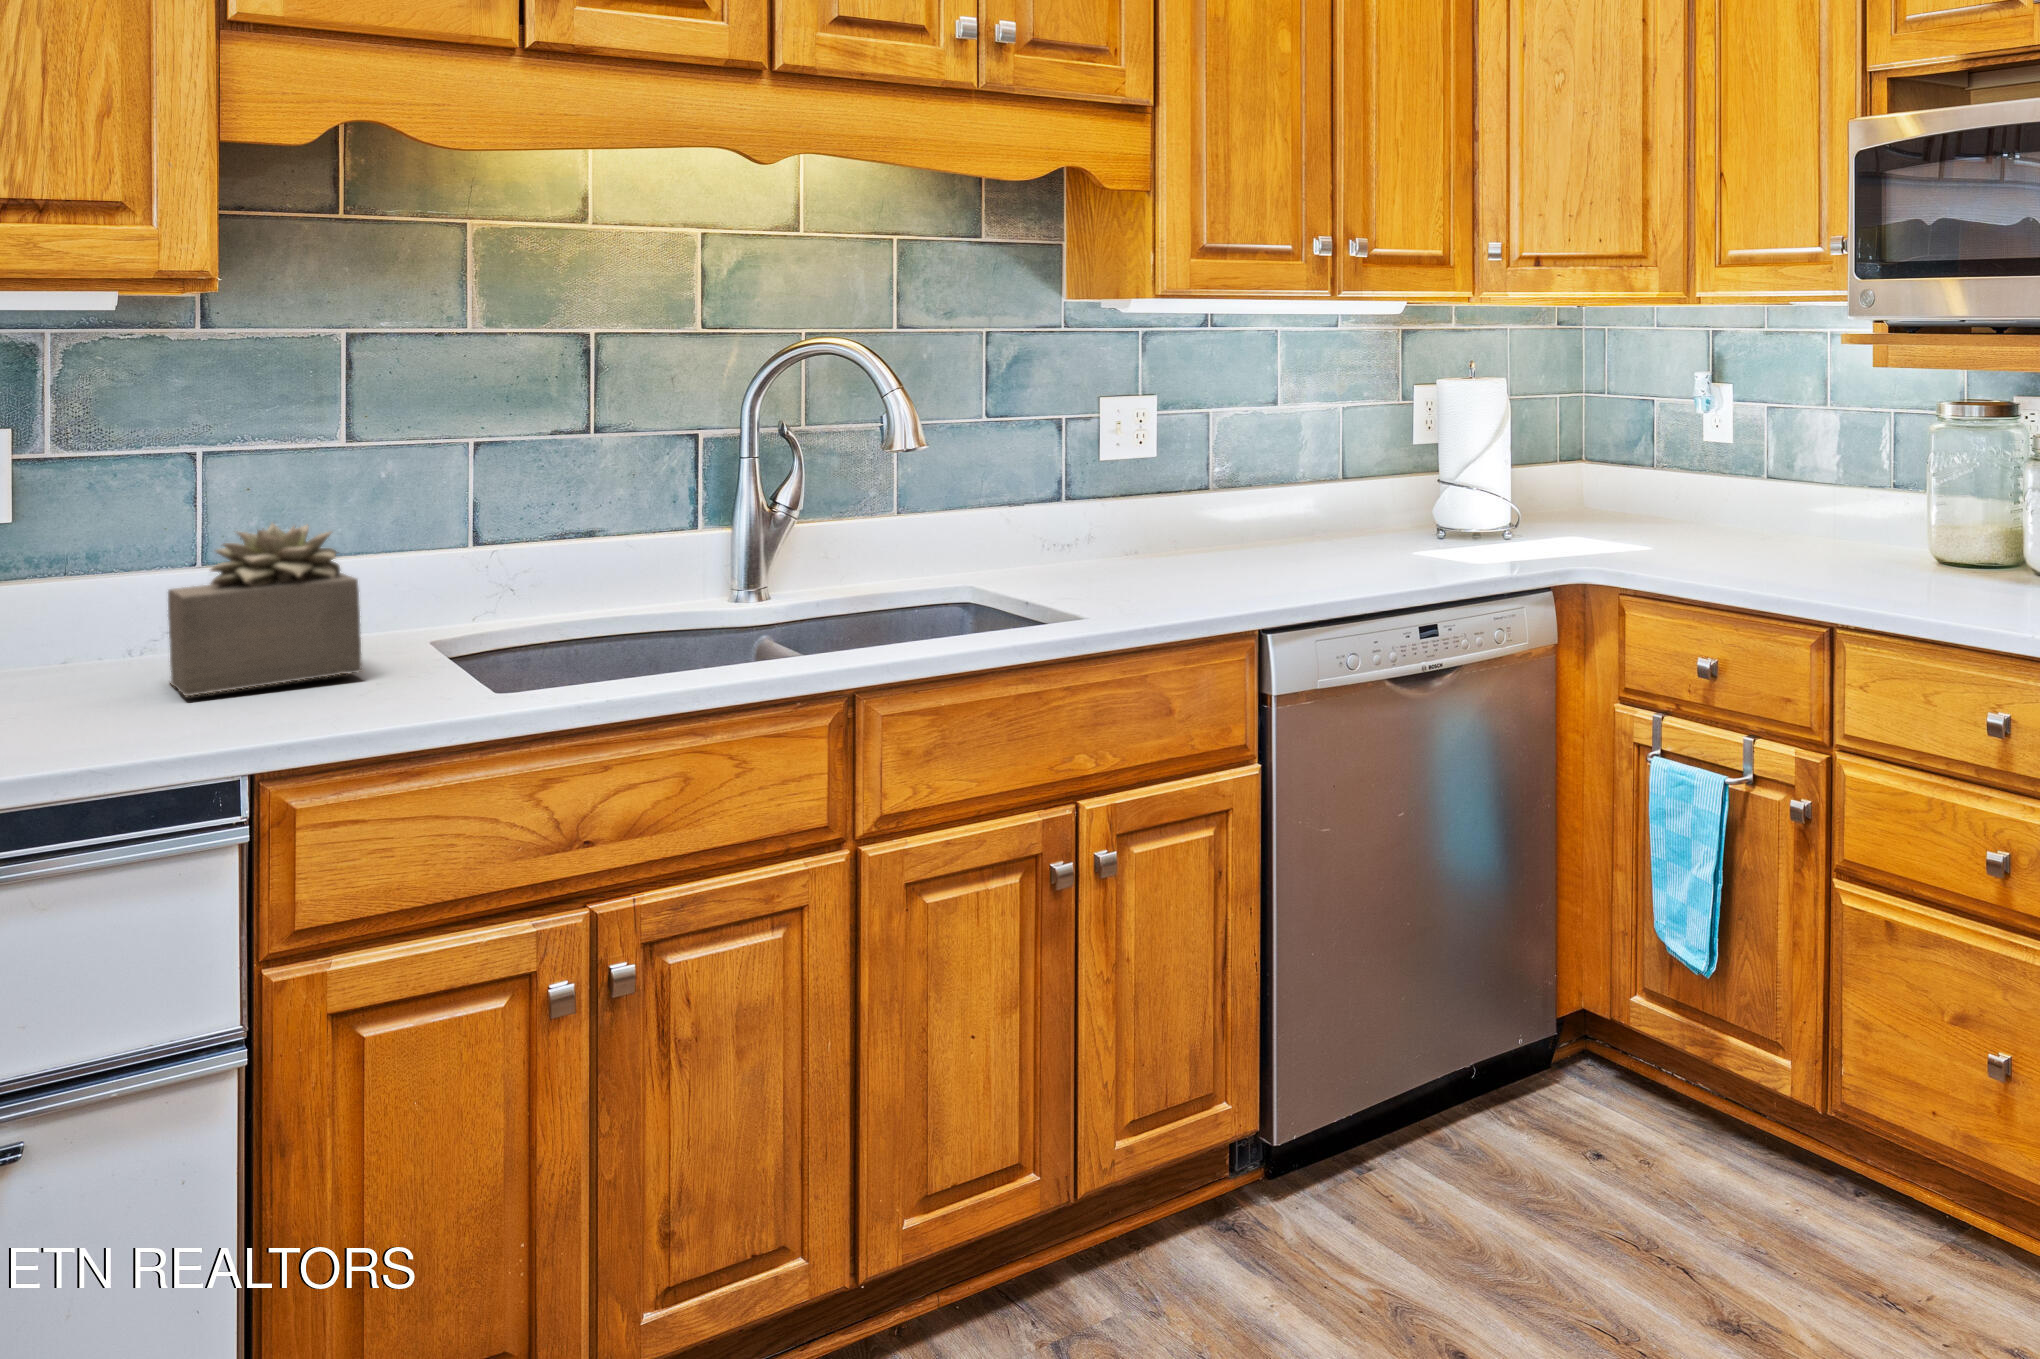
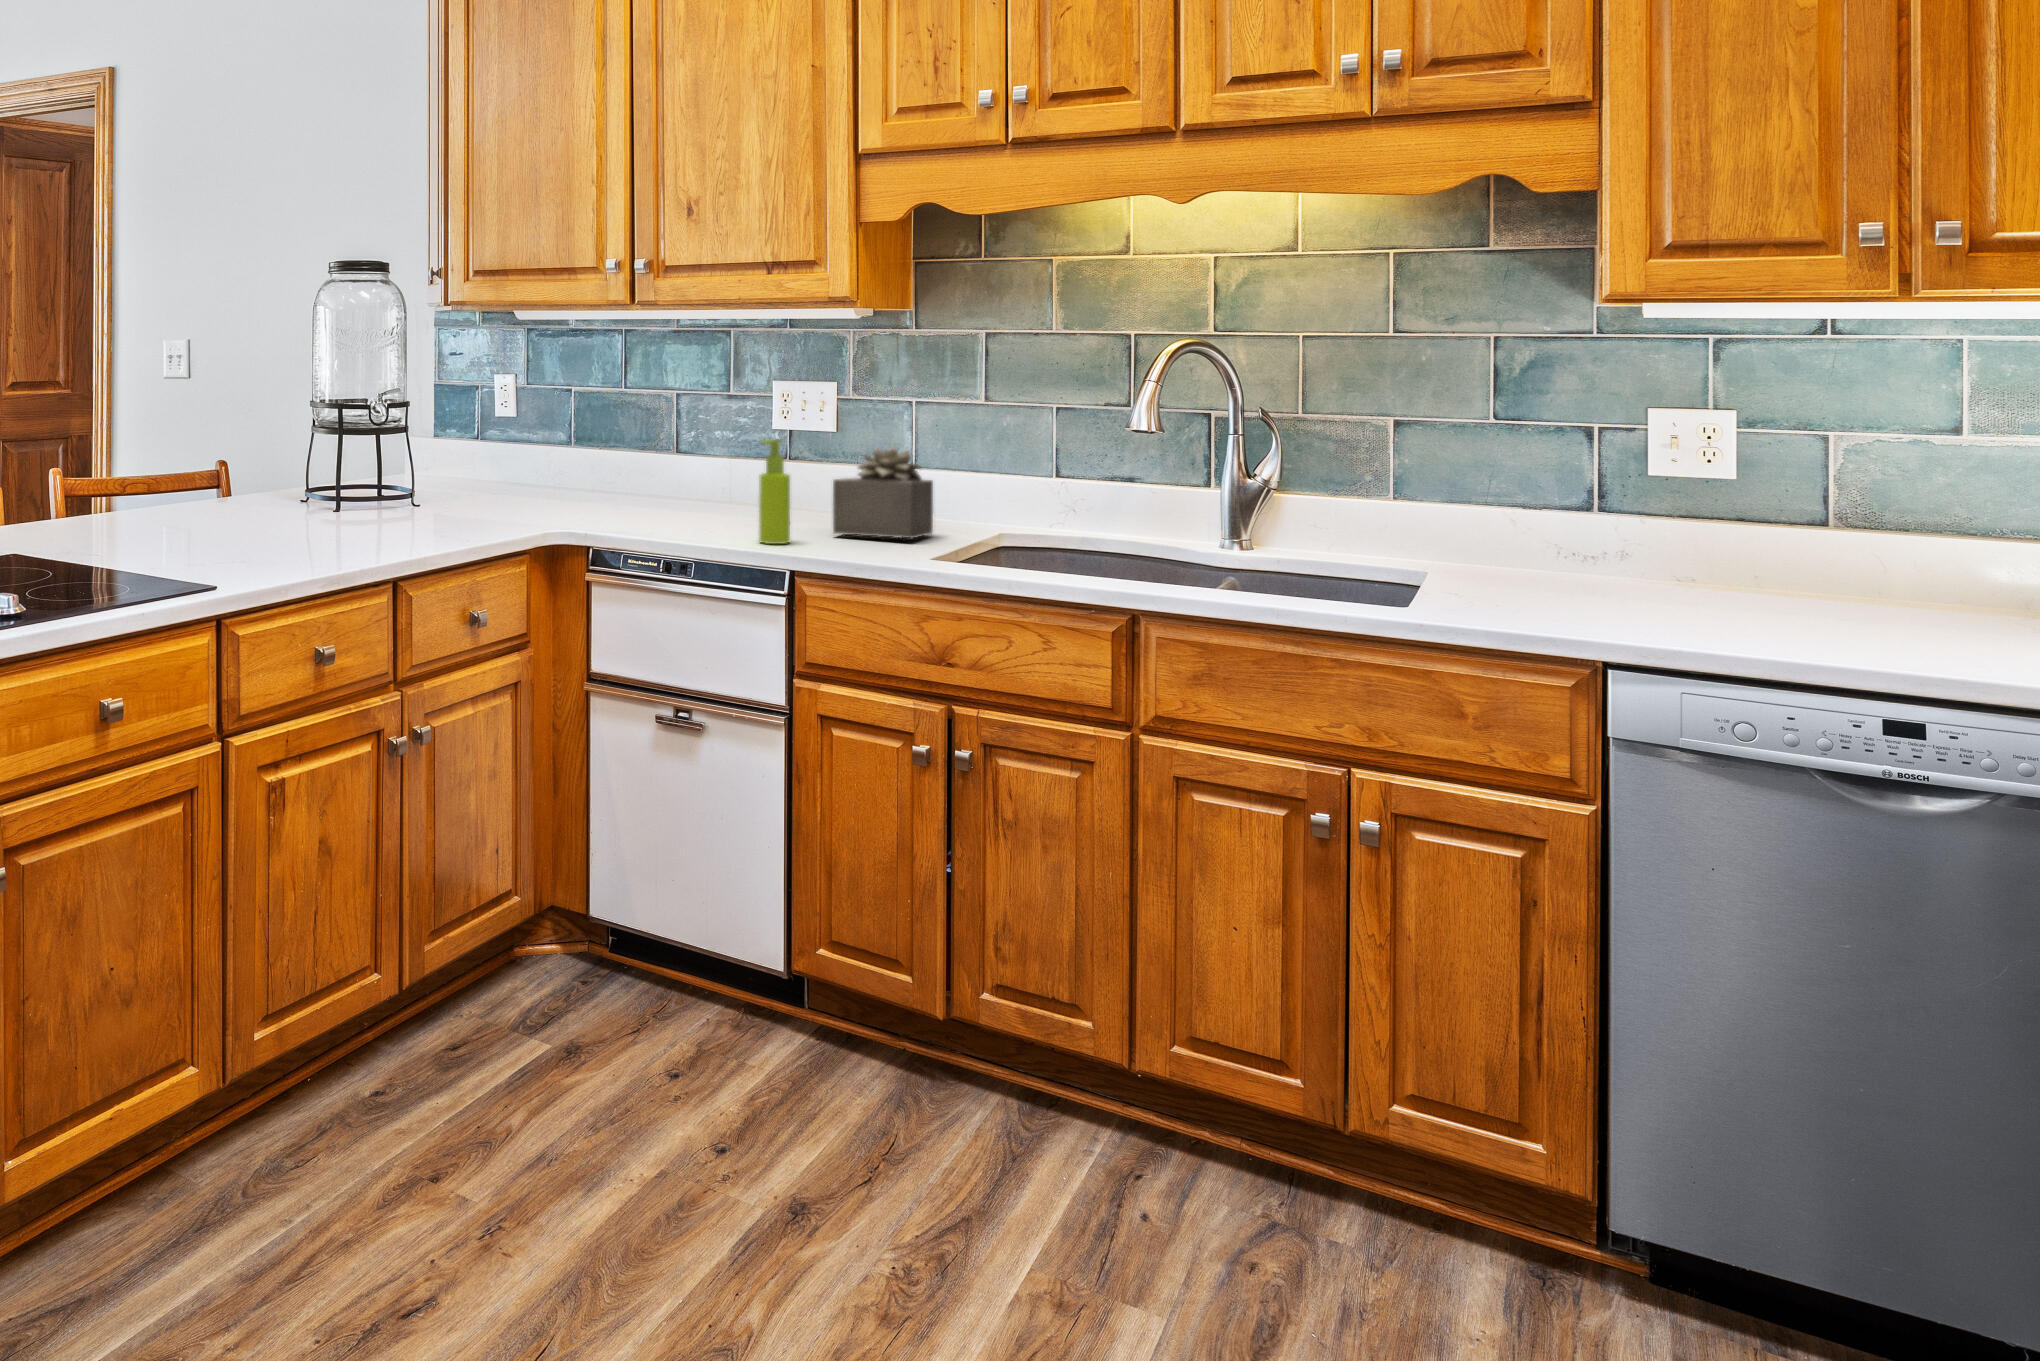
soap dispenser: none [84,535,162,740] -> present [759,439,790,544]

